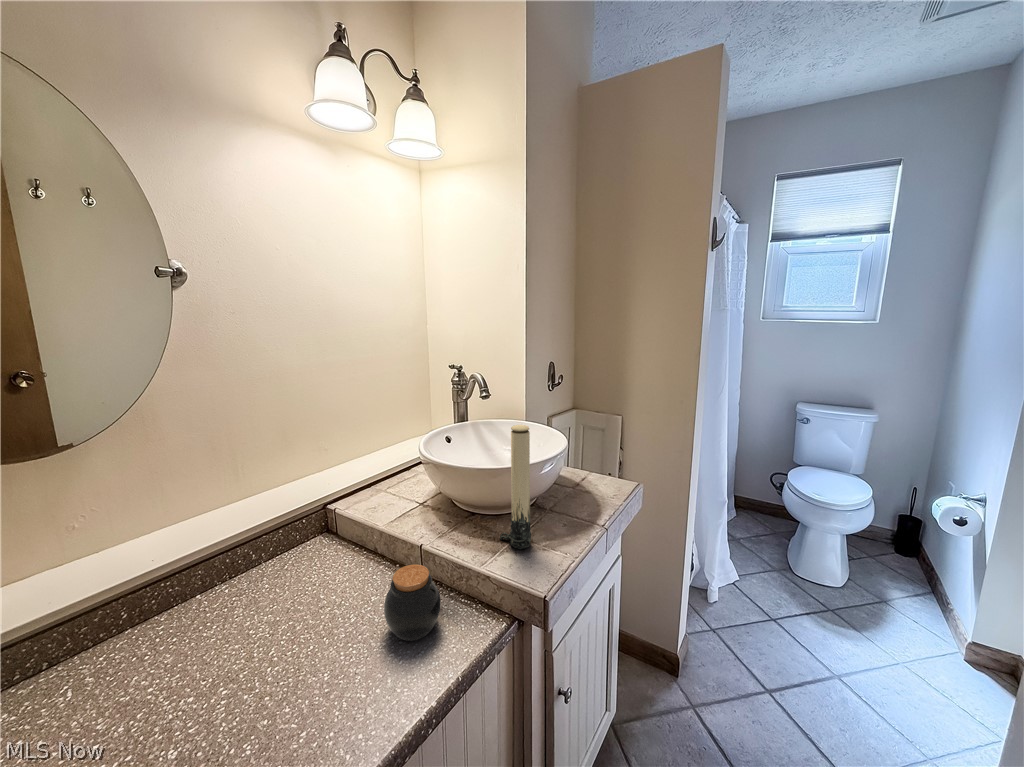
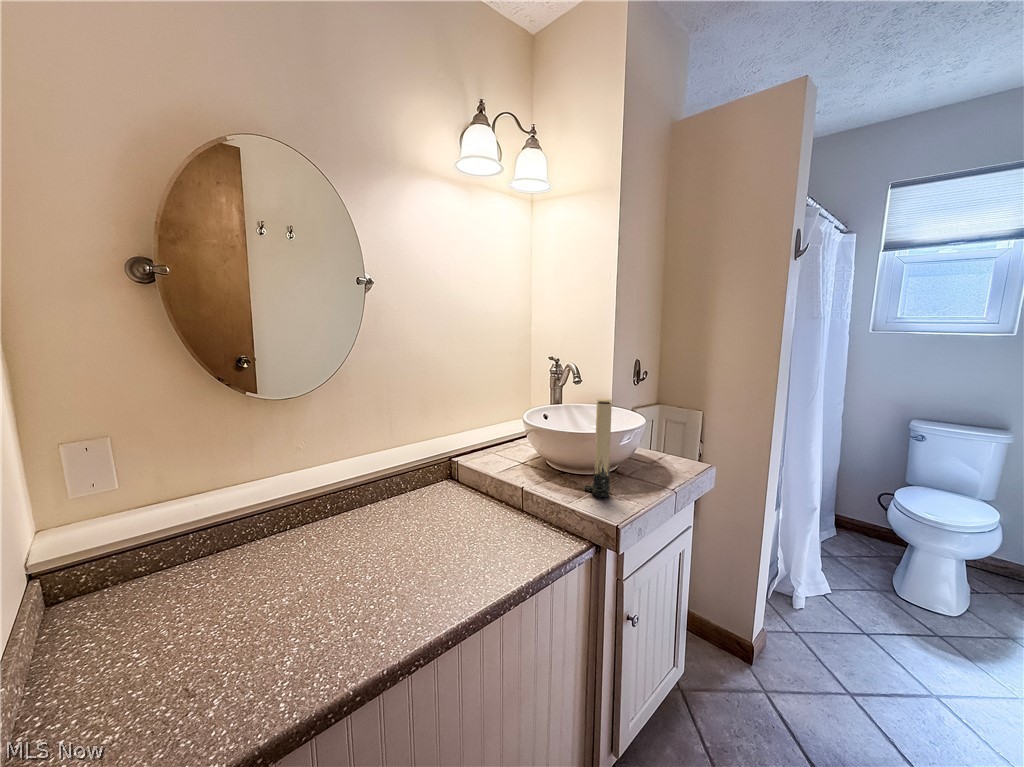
jar: present [384,564,441,641] -> none [497,493,538,545]

